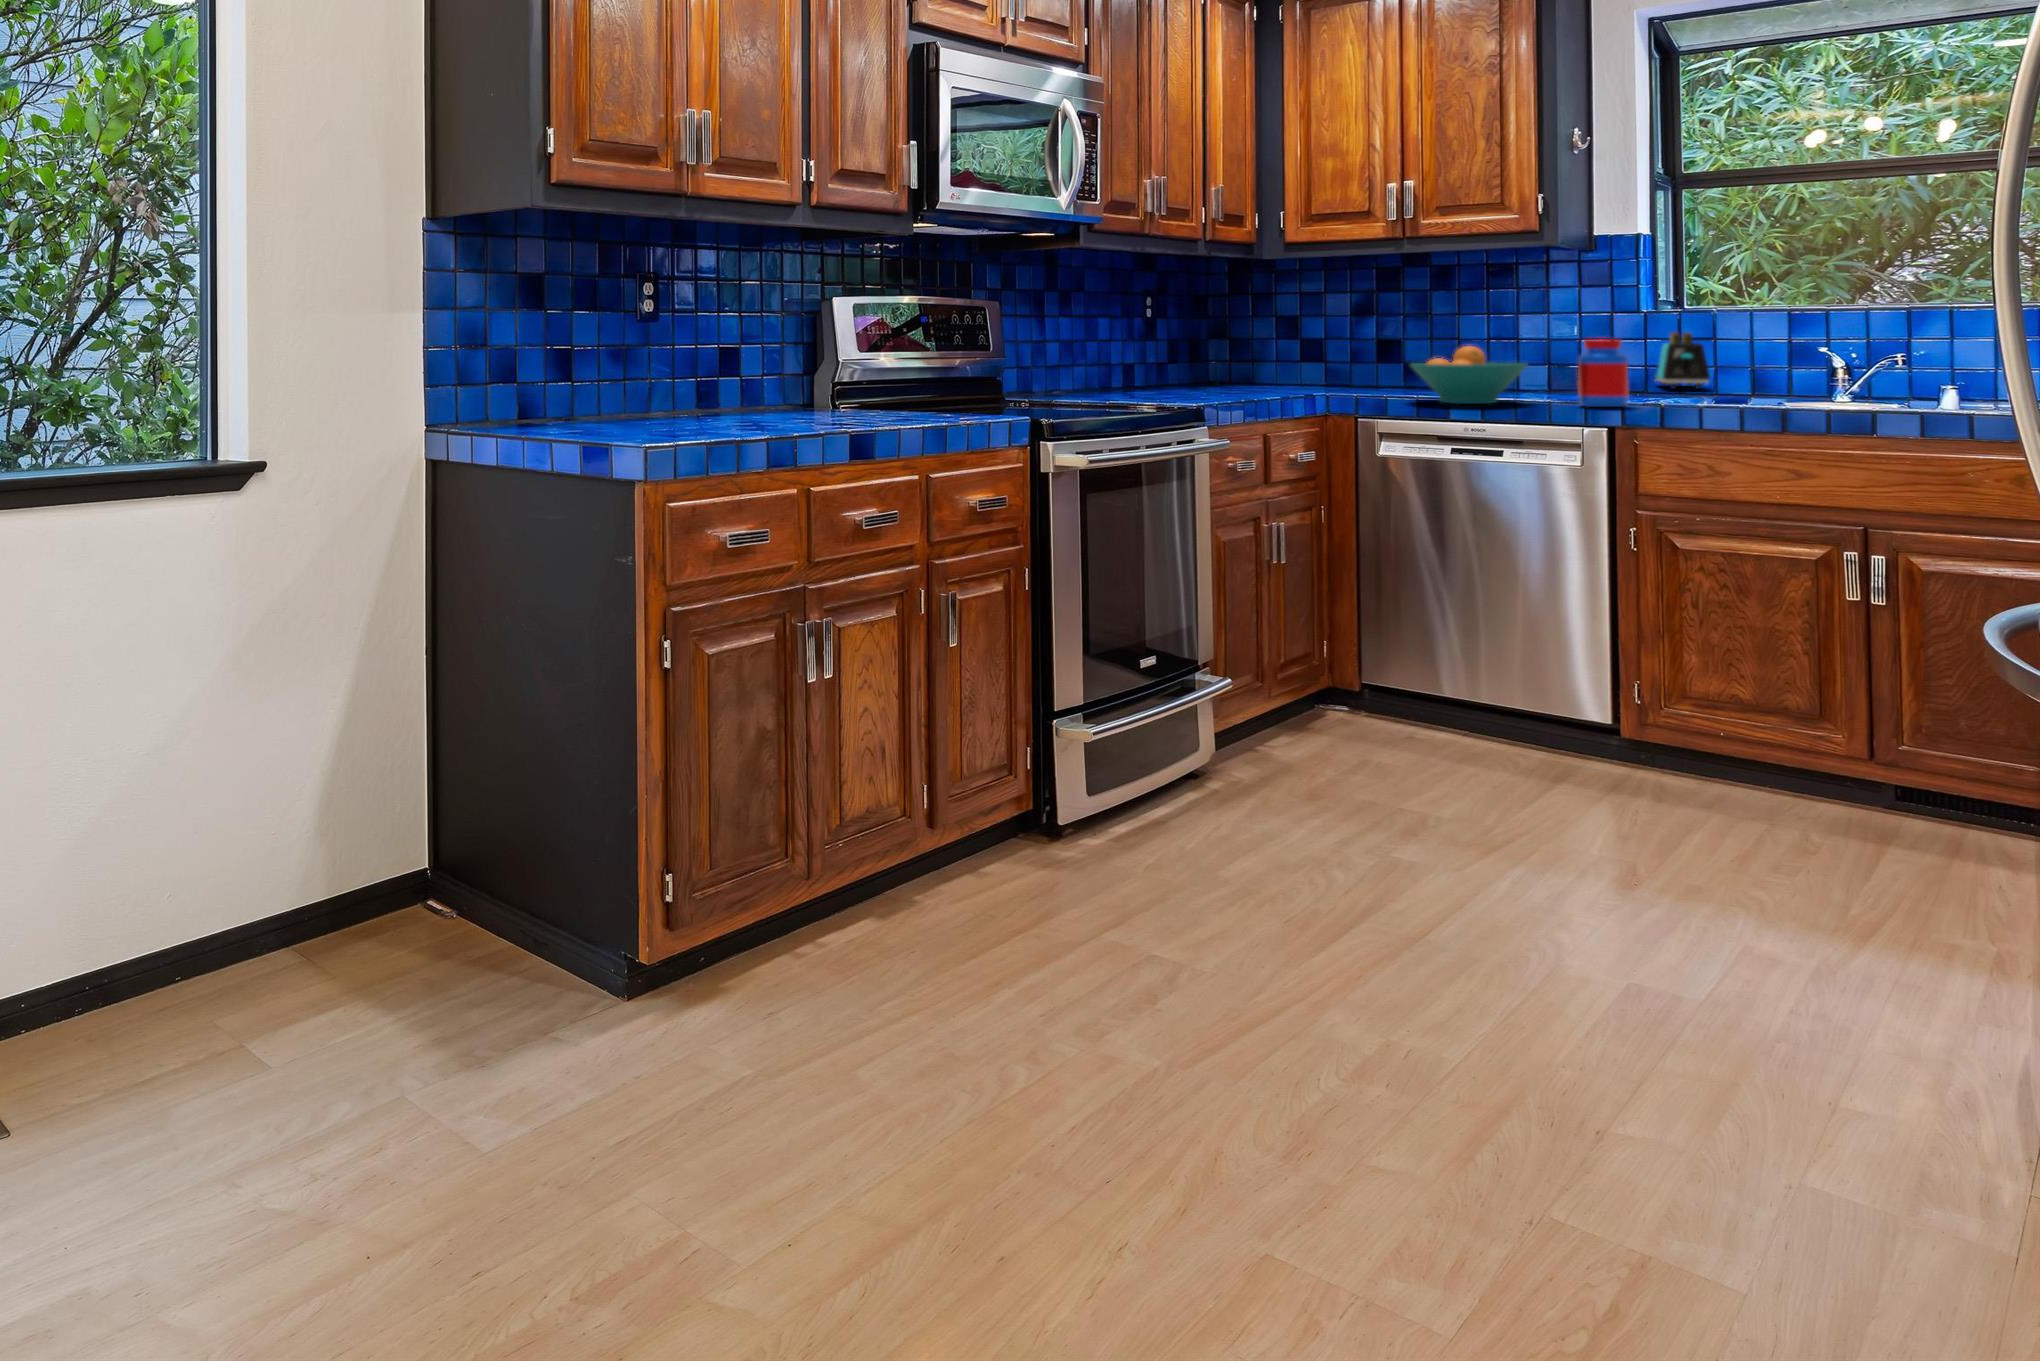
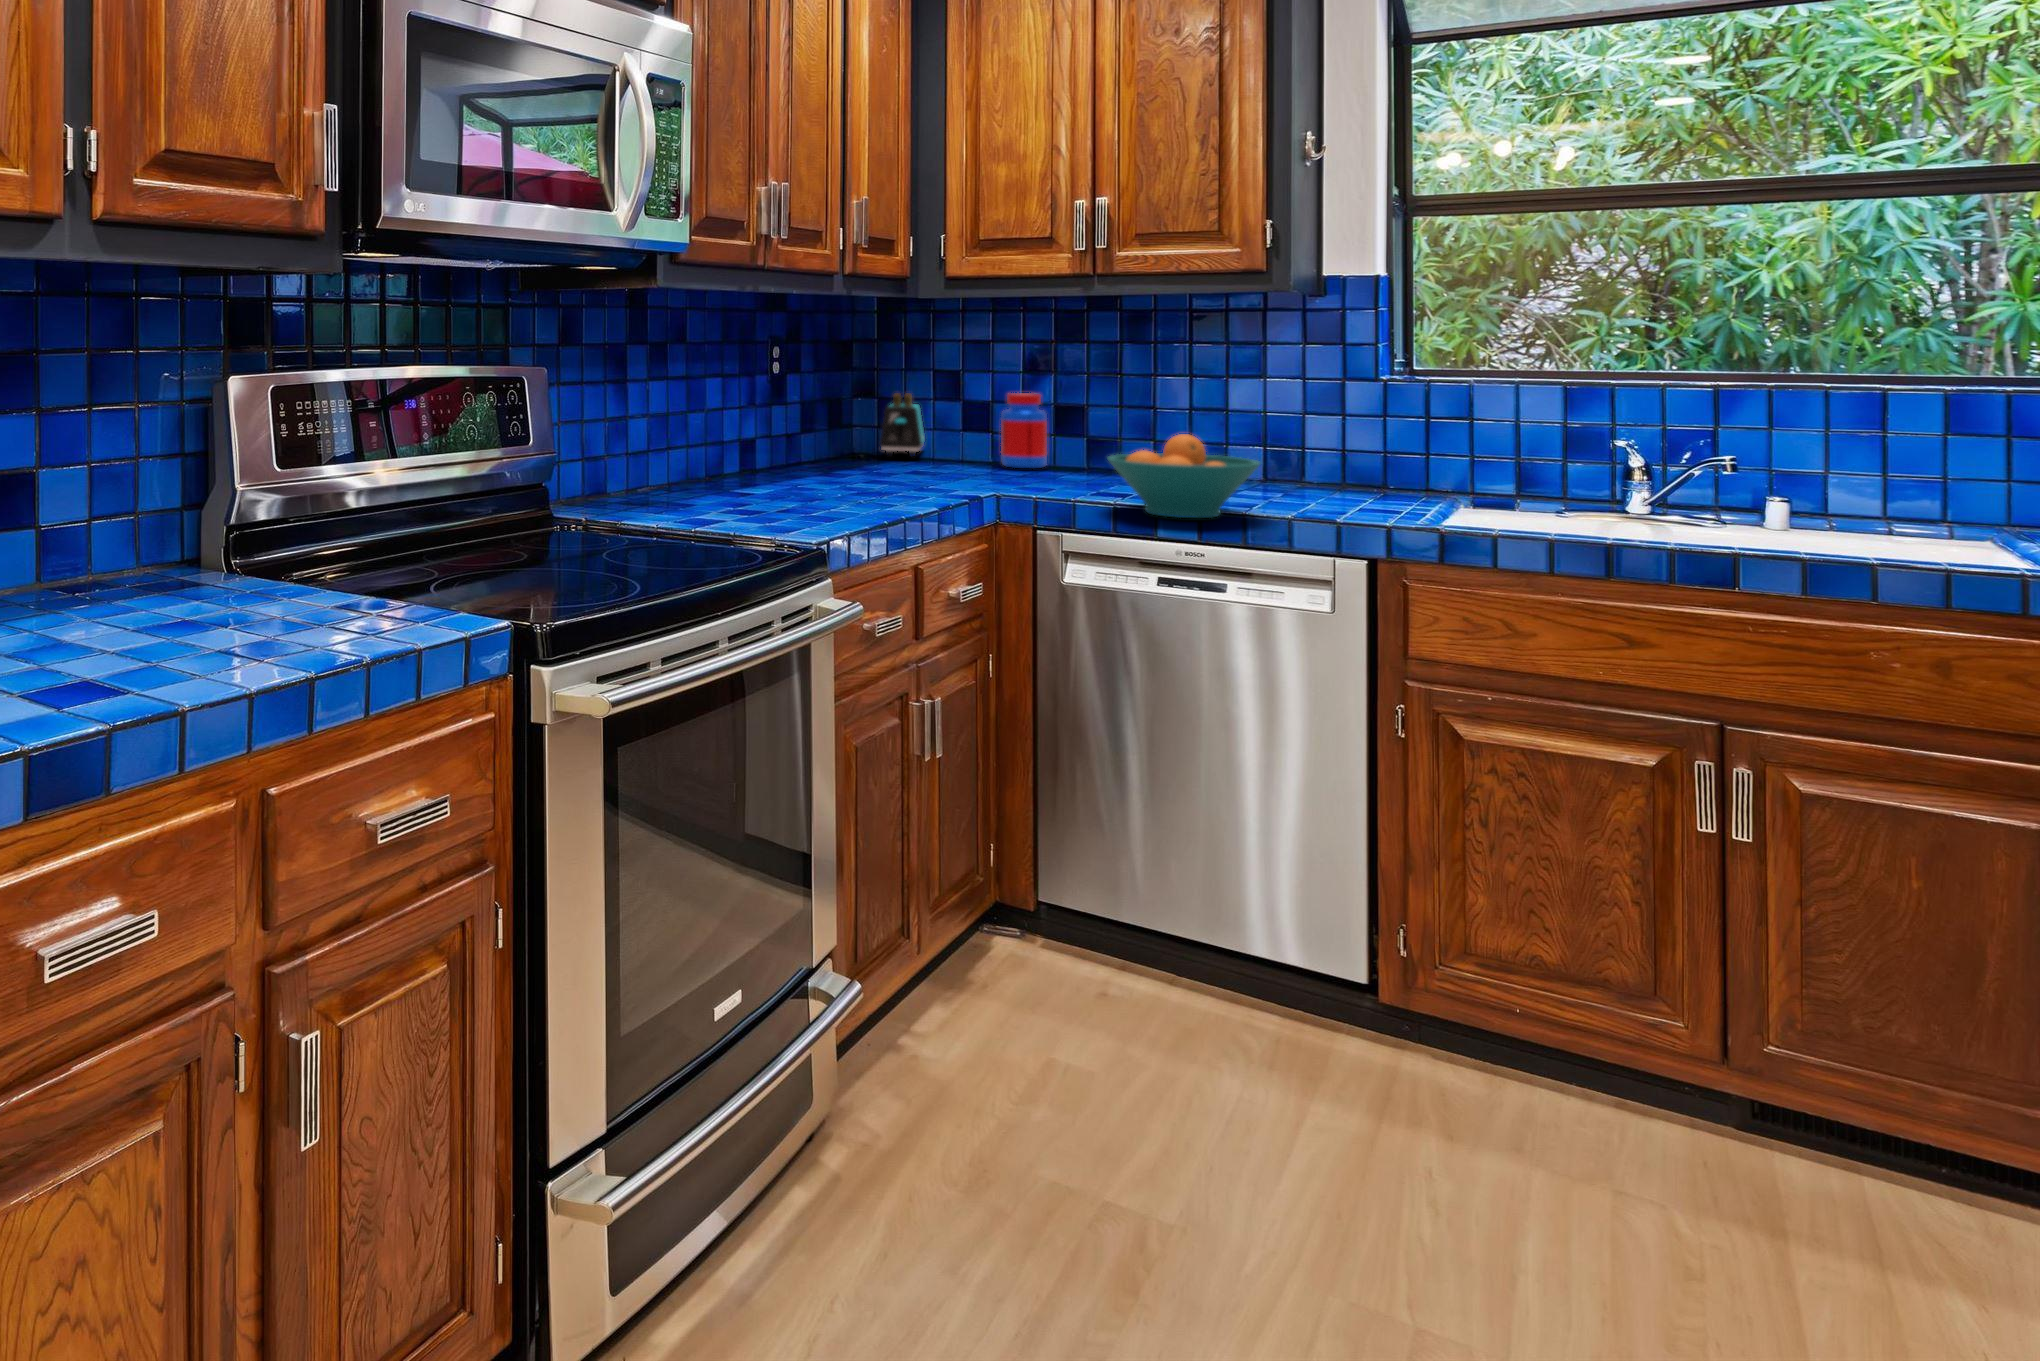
toaster: present [1655,332,1710,389] -> present [880,393,925,457]
jar: present [1578,339,1628,407] -> present [1001,393,1047,468]

